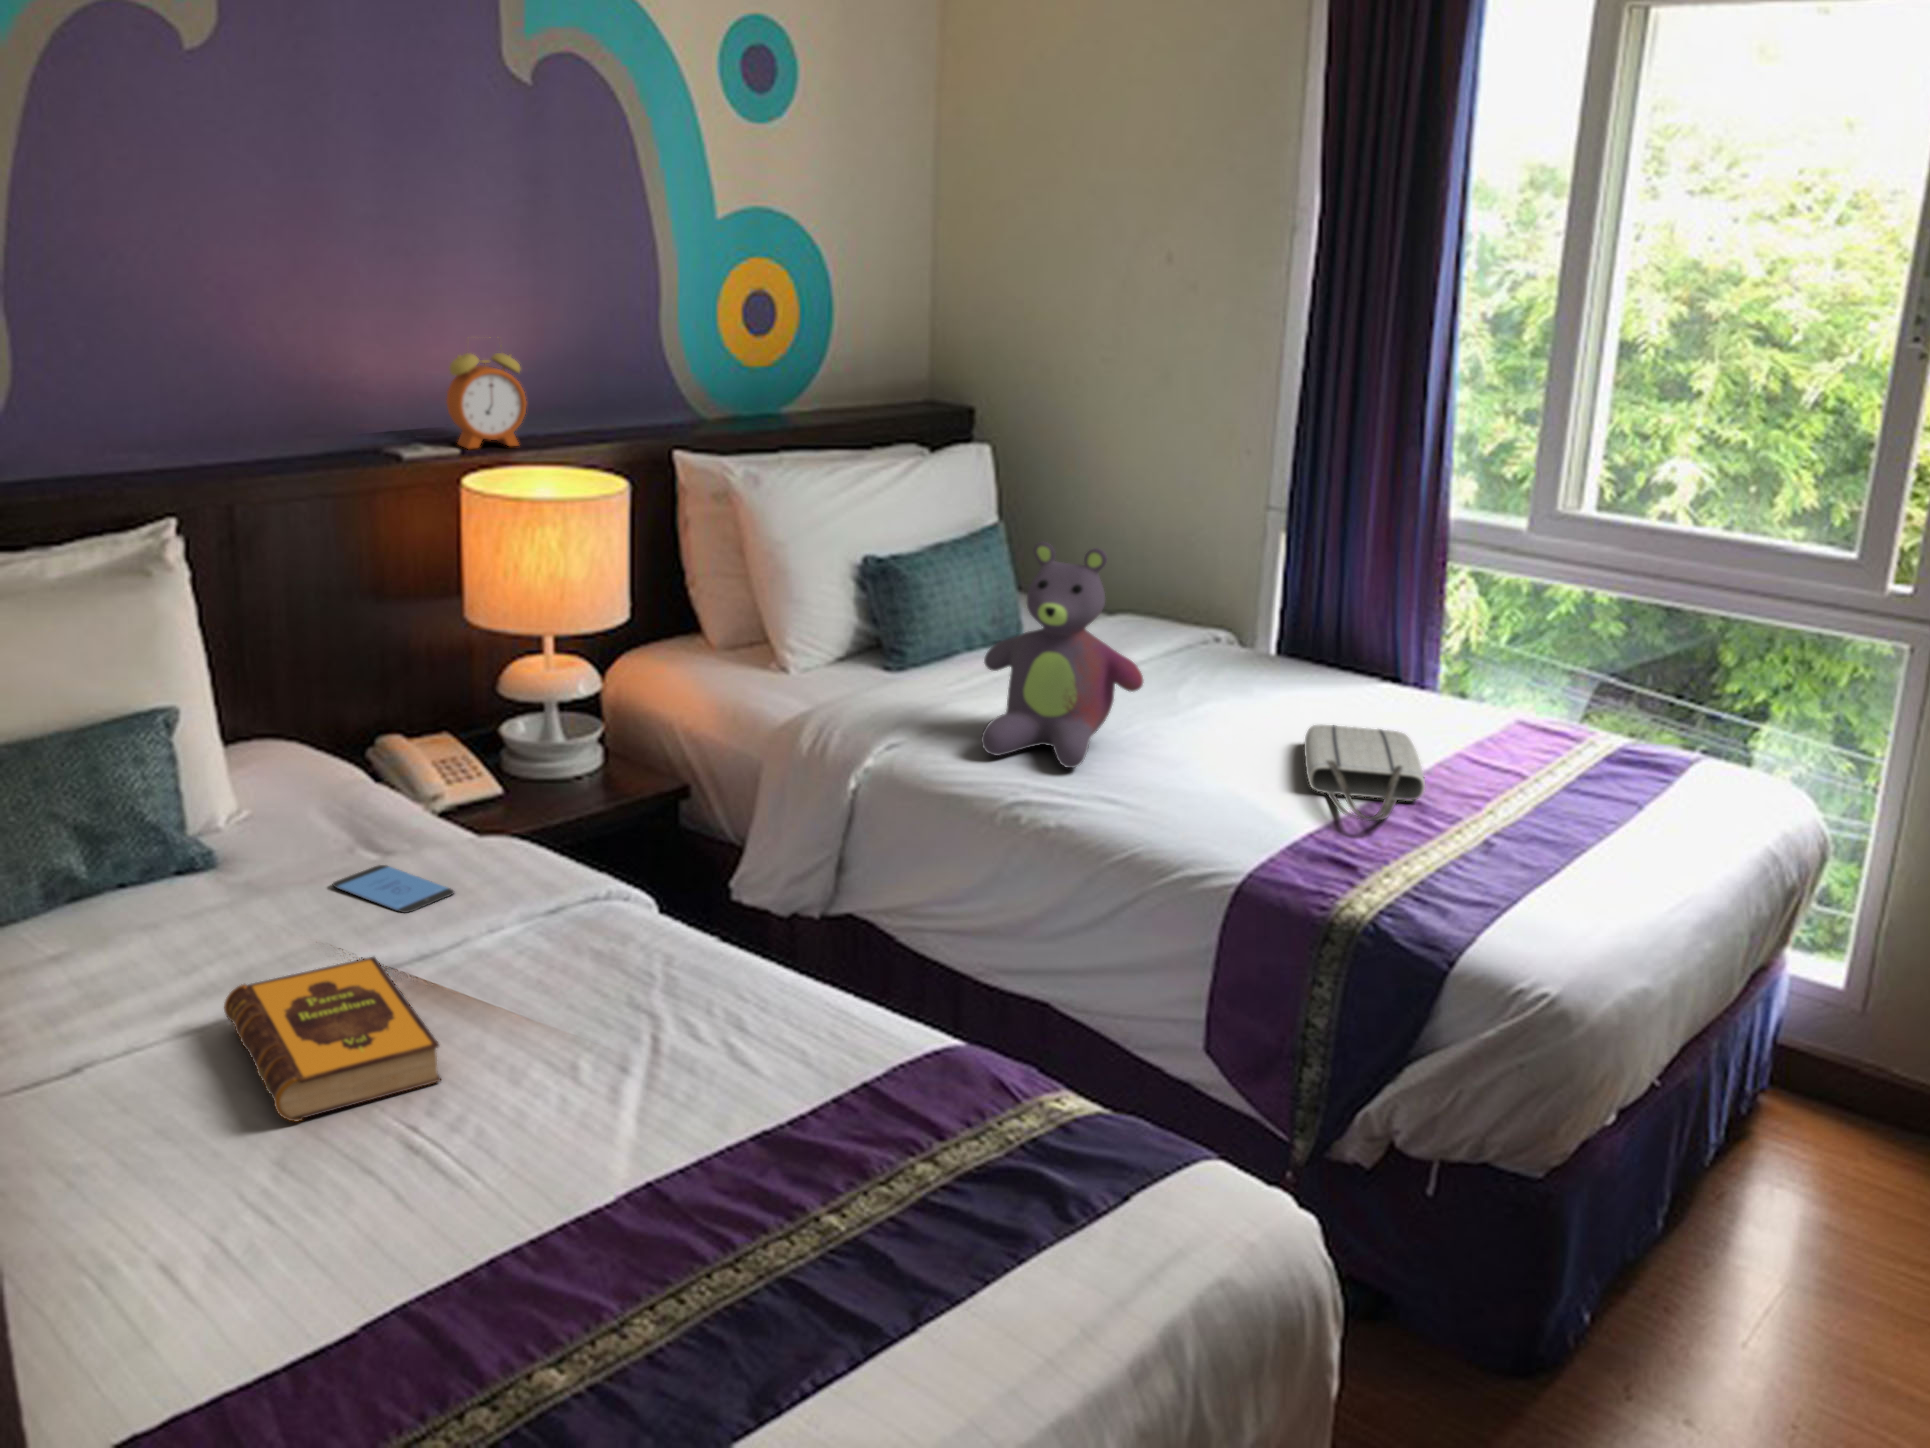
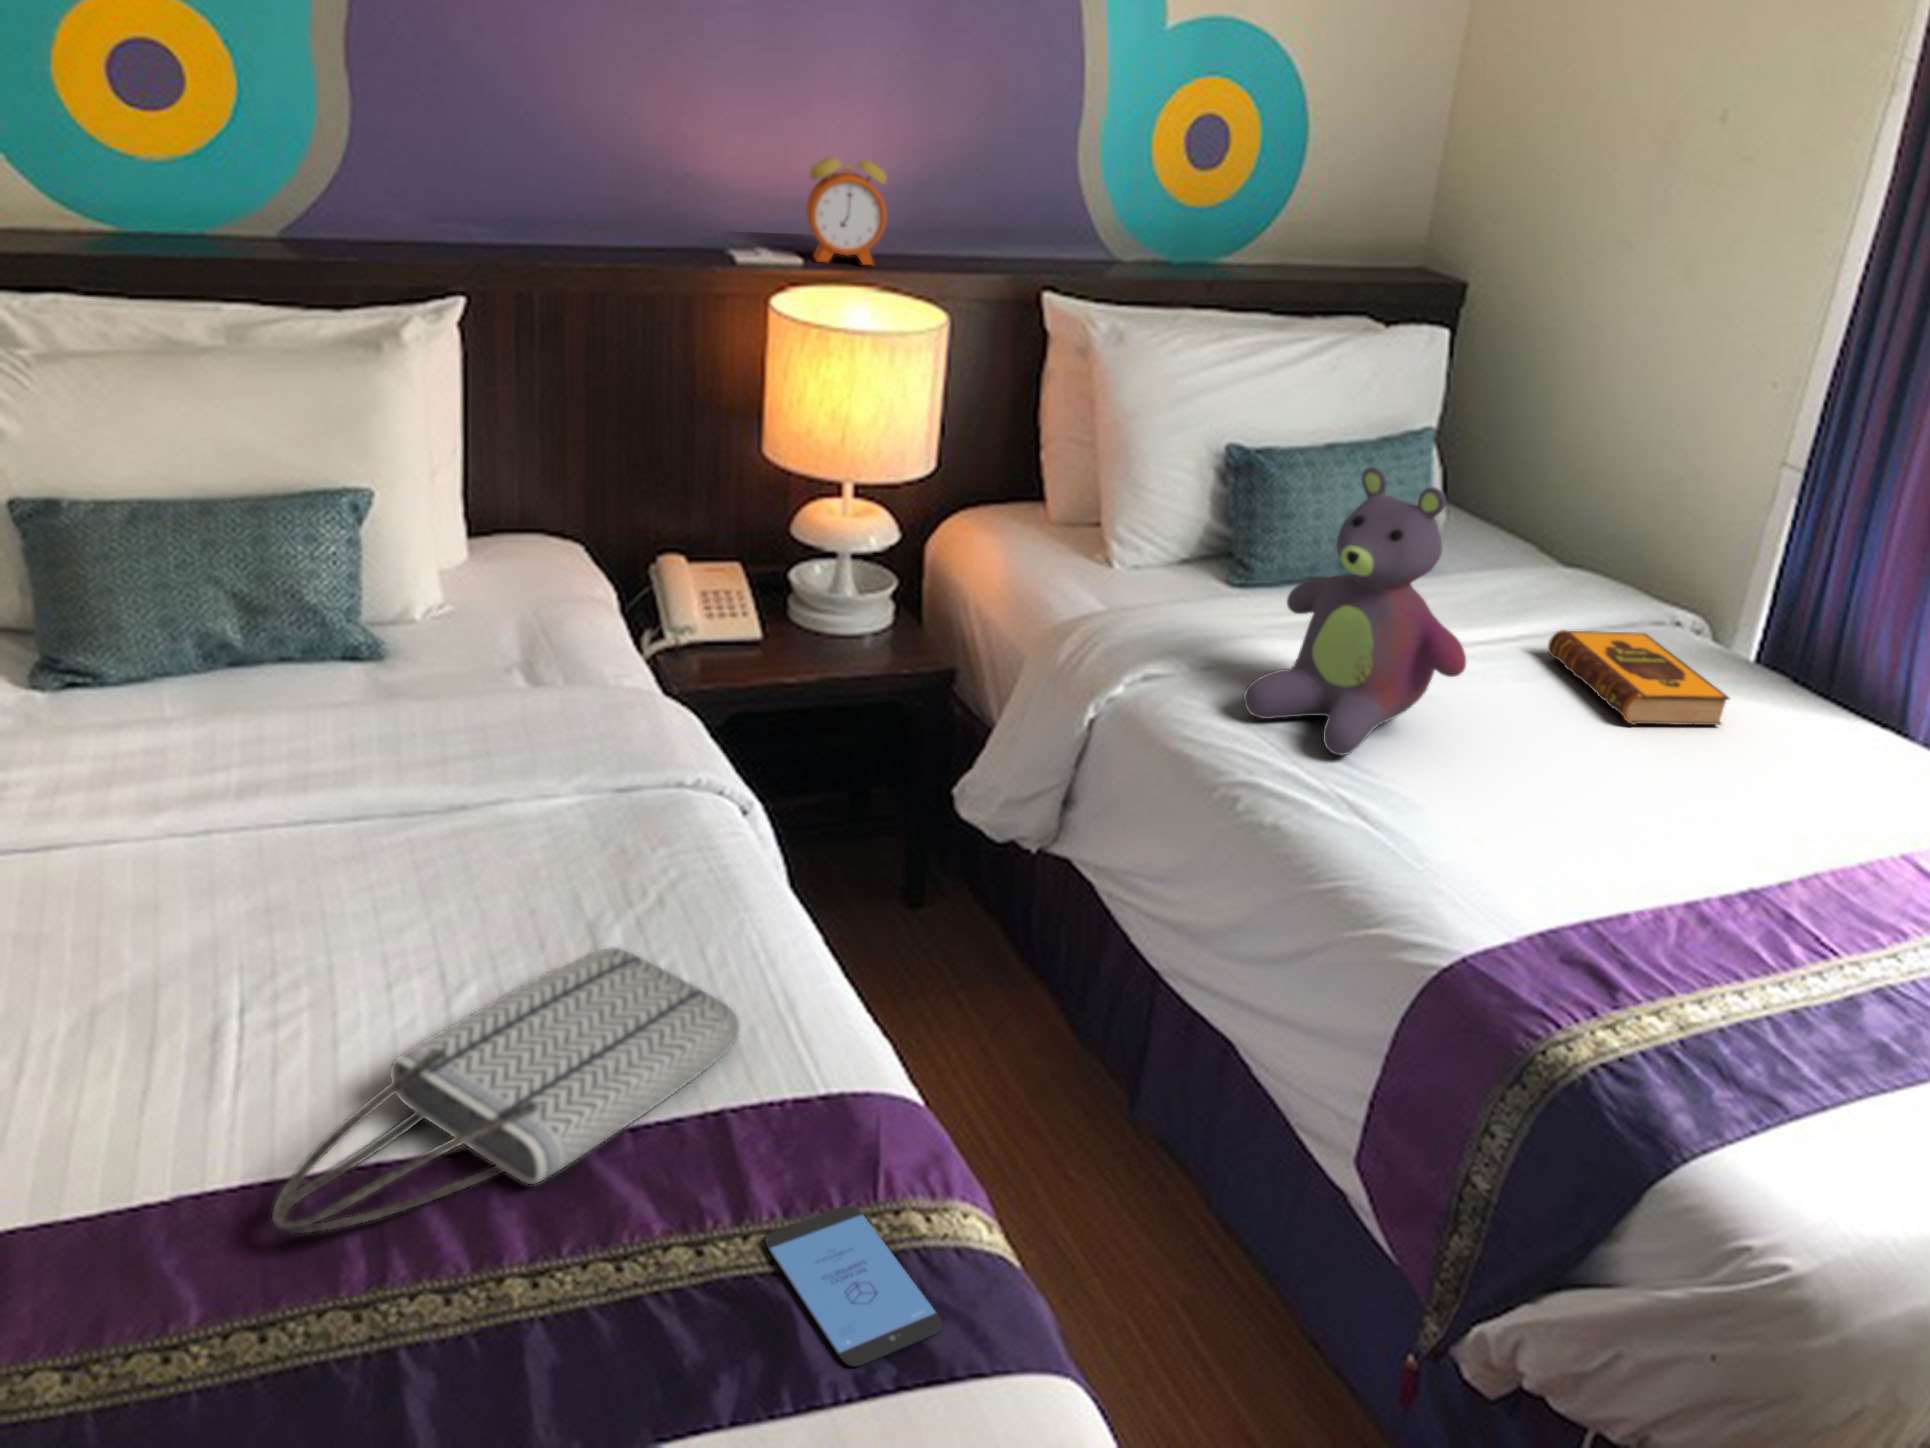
tote bag: present [1304,725,1425,821] -> present [272,948,740,1233]
smartphone: present [333,865,454,913] -> present [765,1205,942,1367]
hardback book: present [224,957,441,1121] -> present [1548,630,1729,725]

